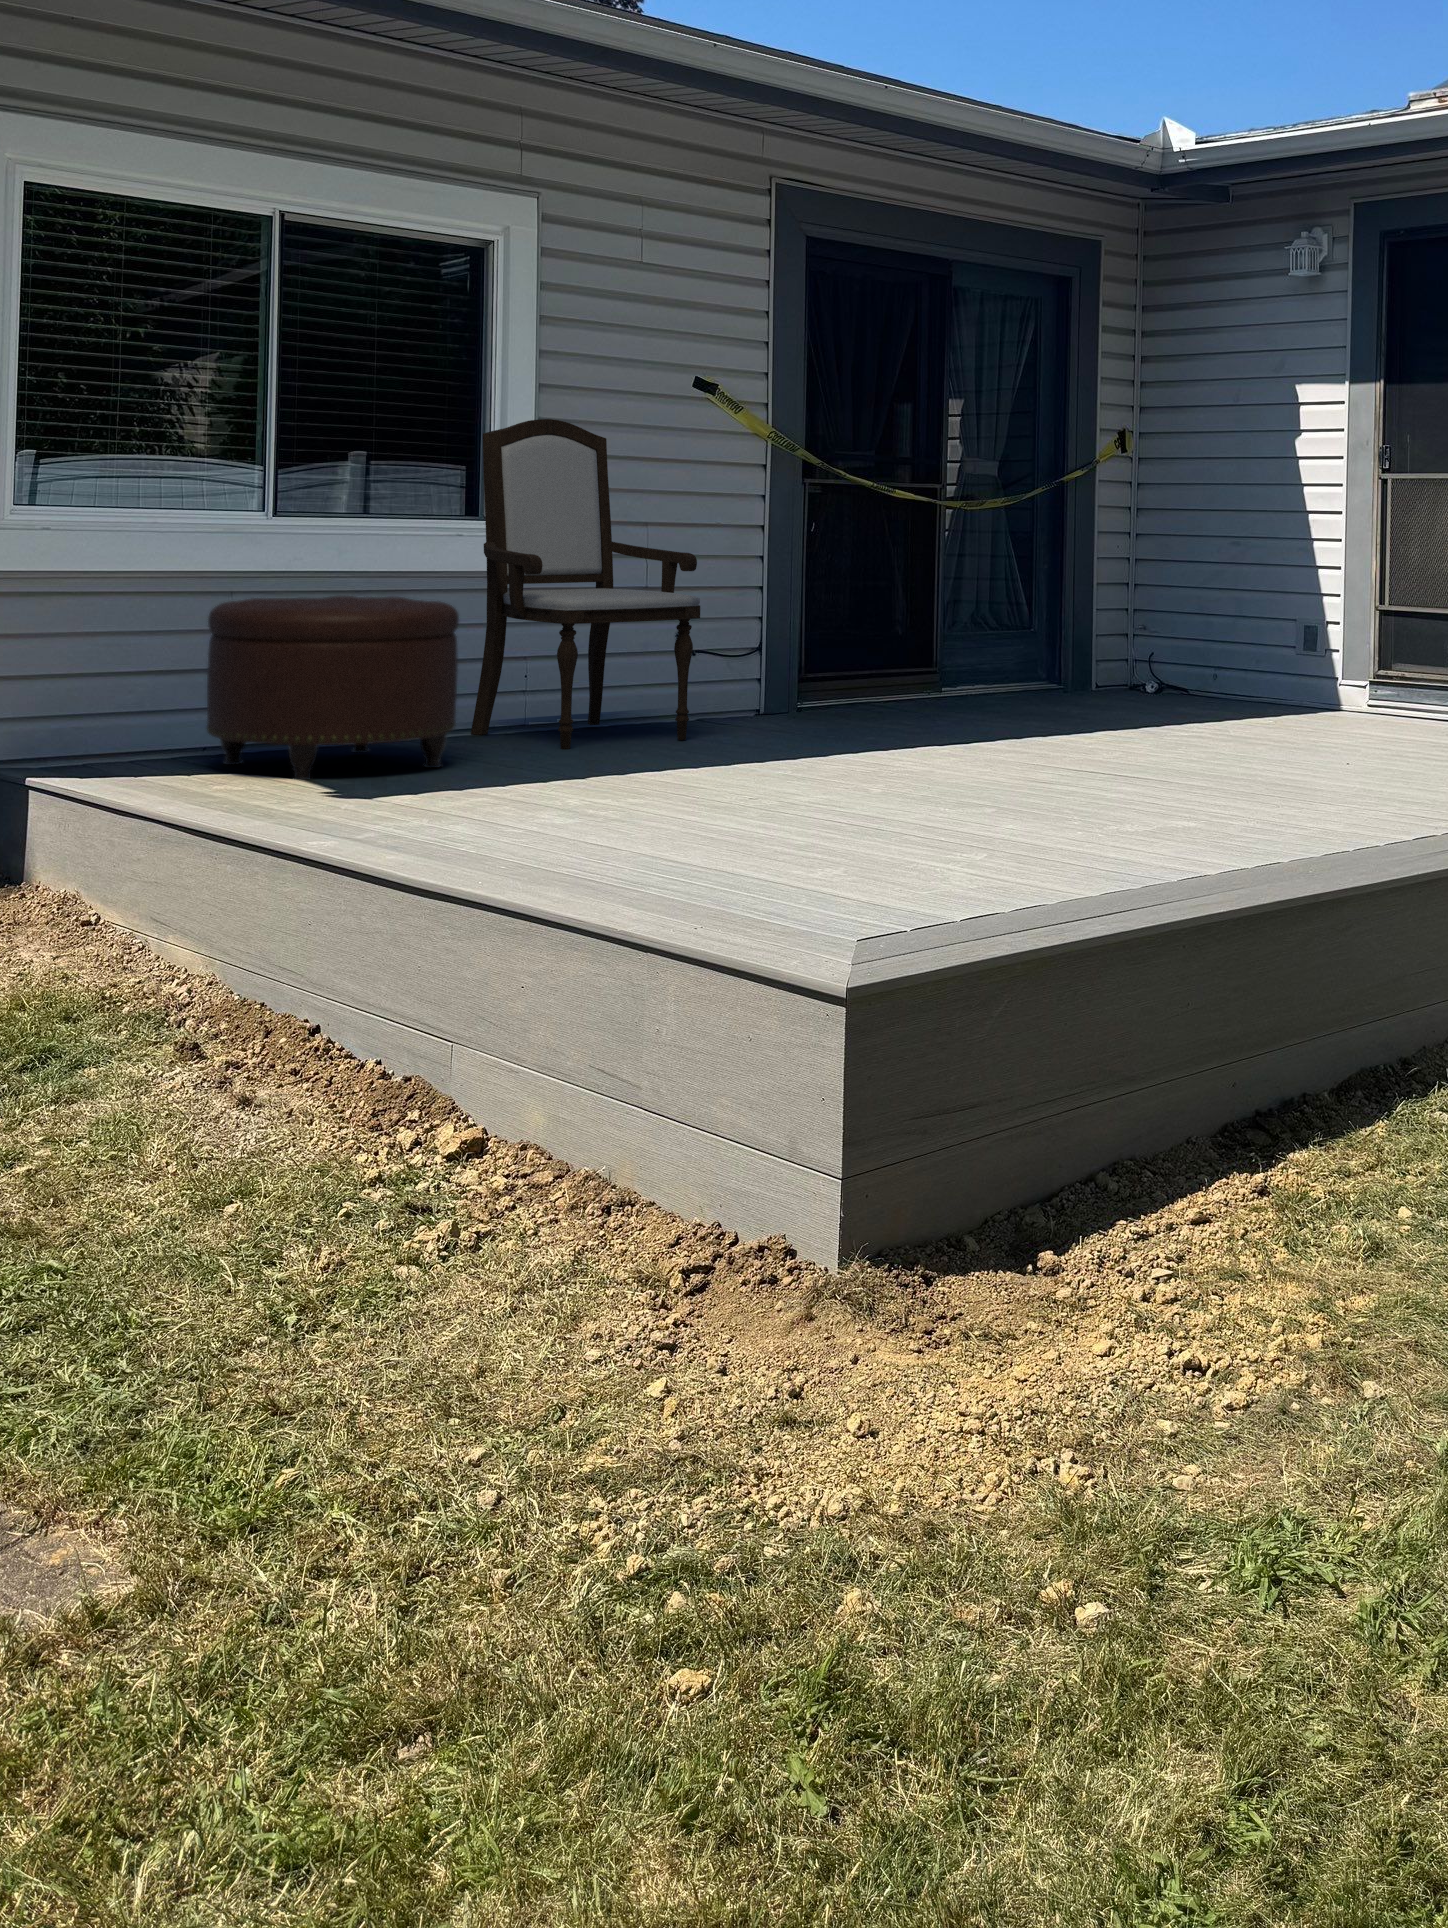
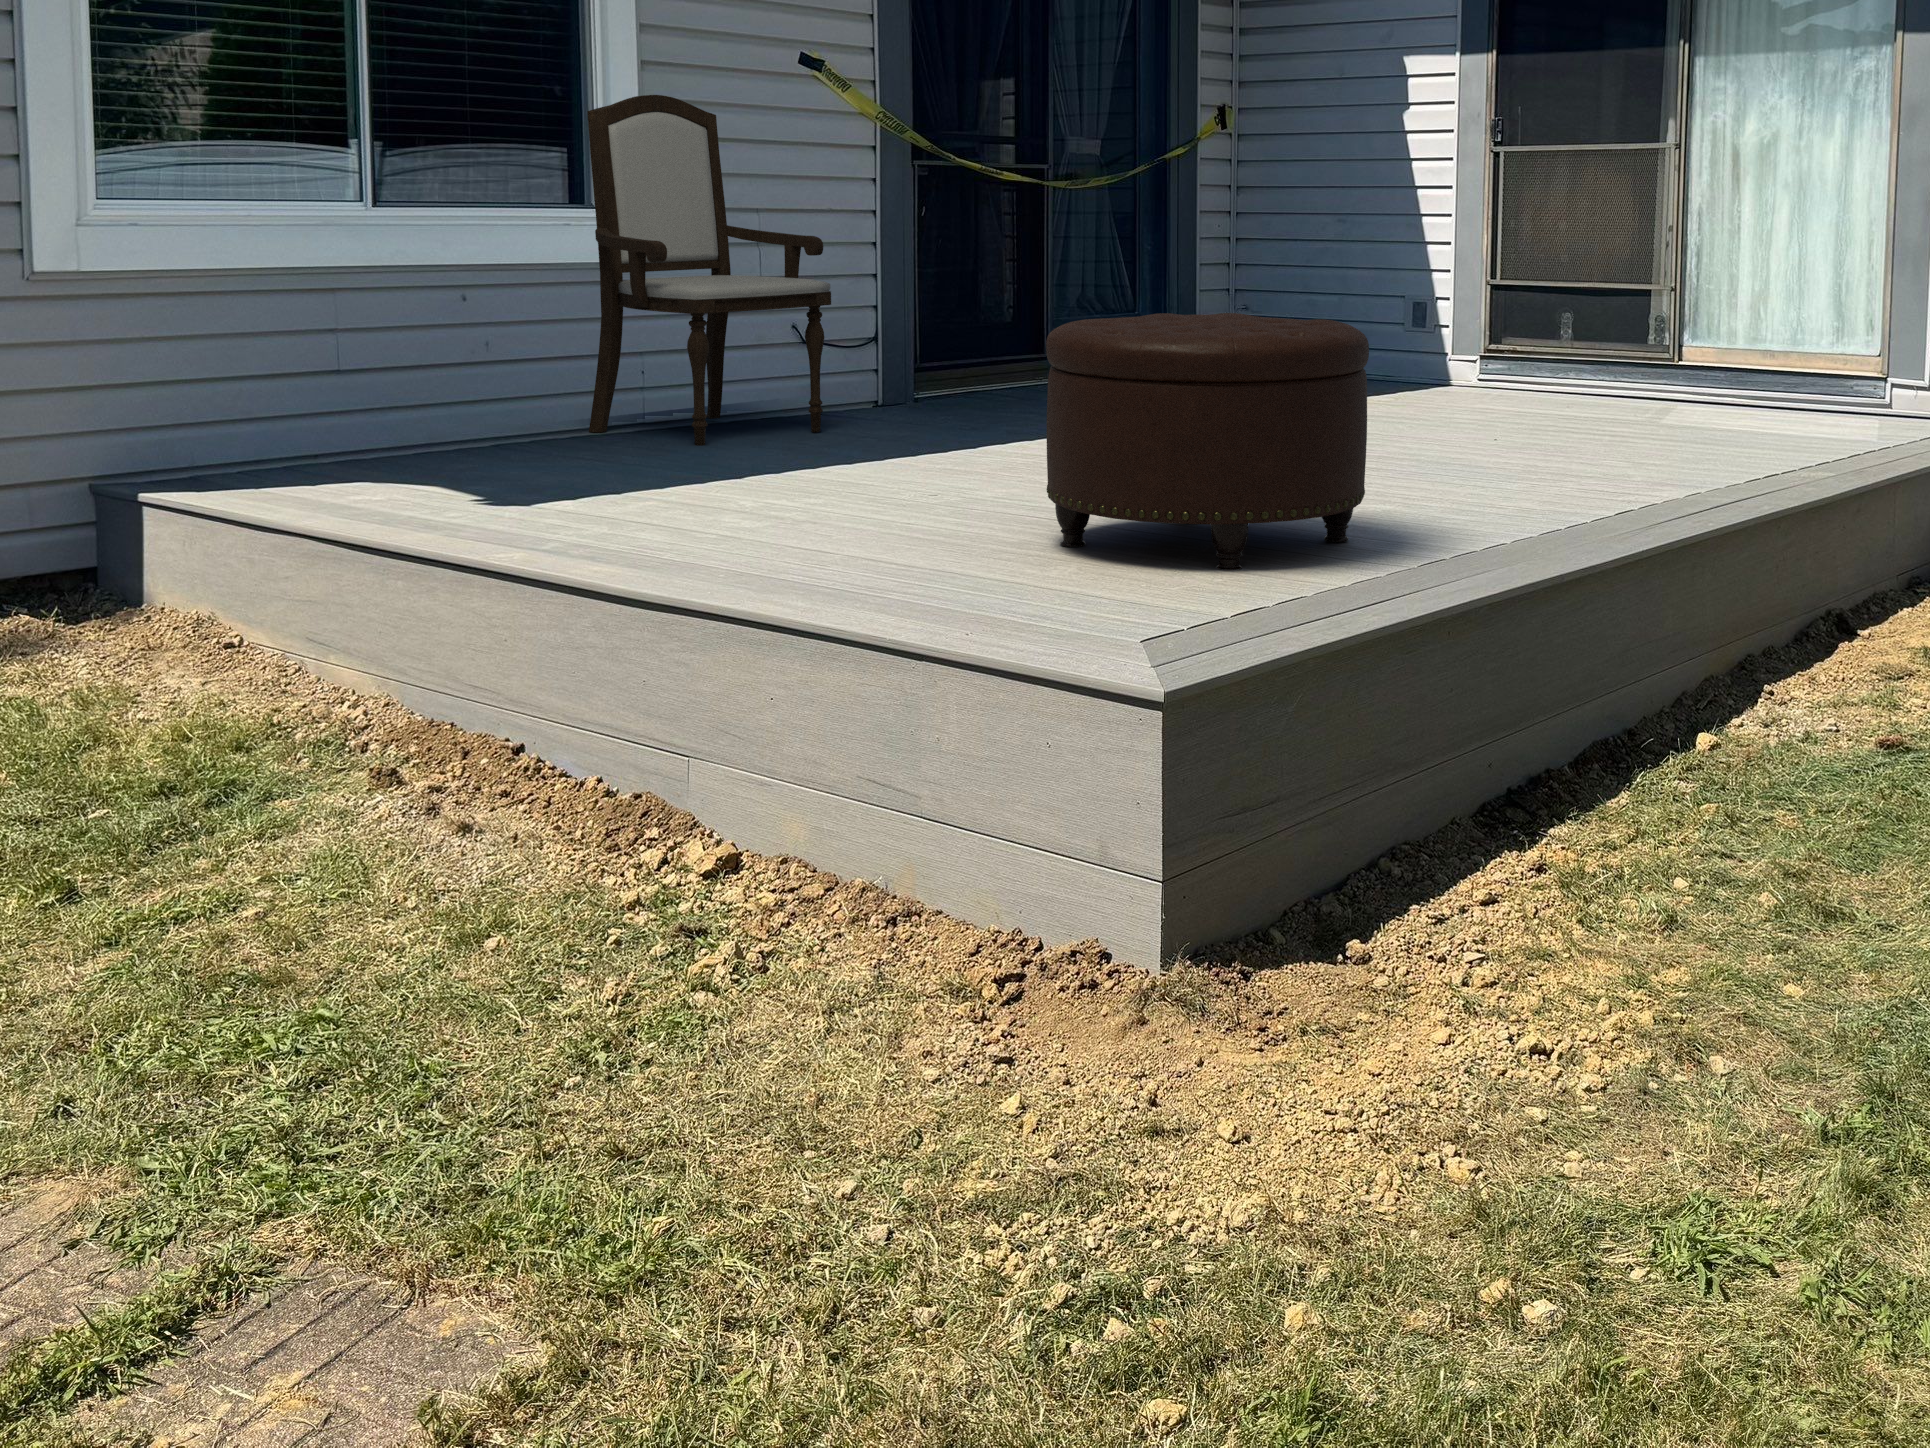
ottoman: present [207,596,459,780] -> present [1046,313,1369,570]

